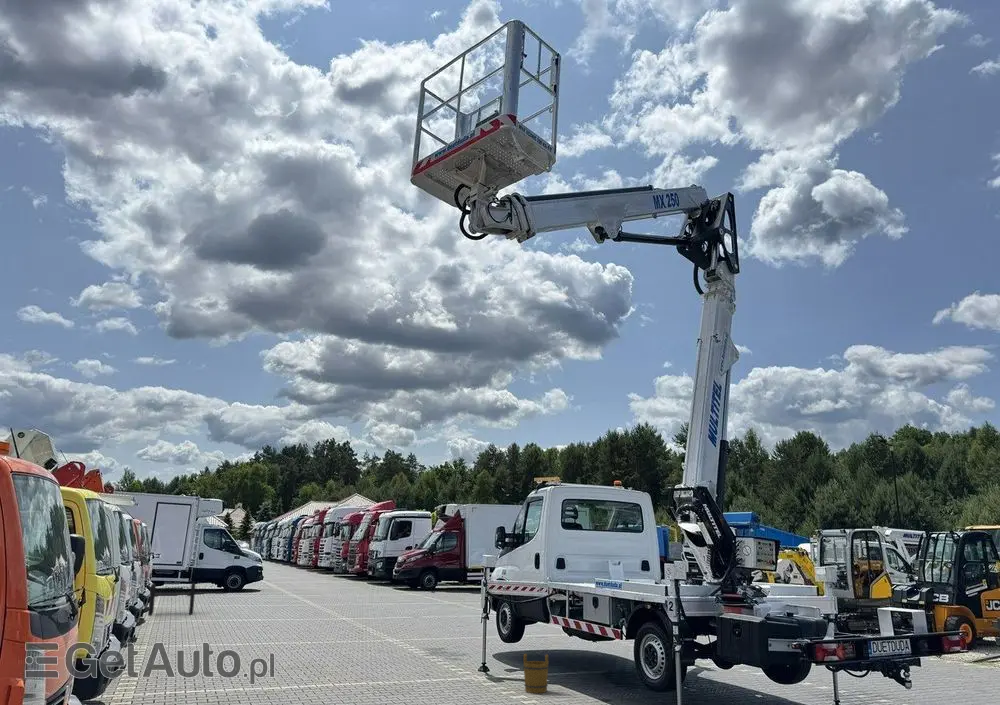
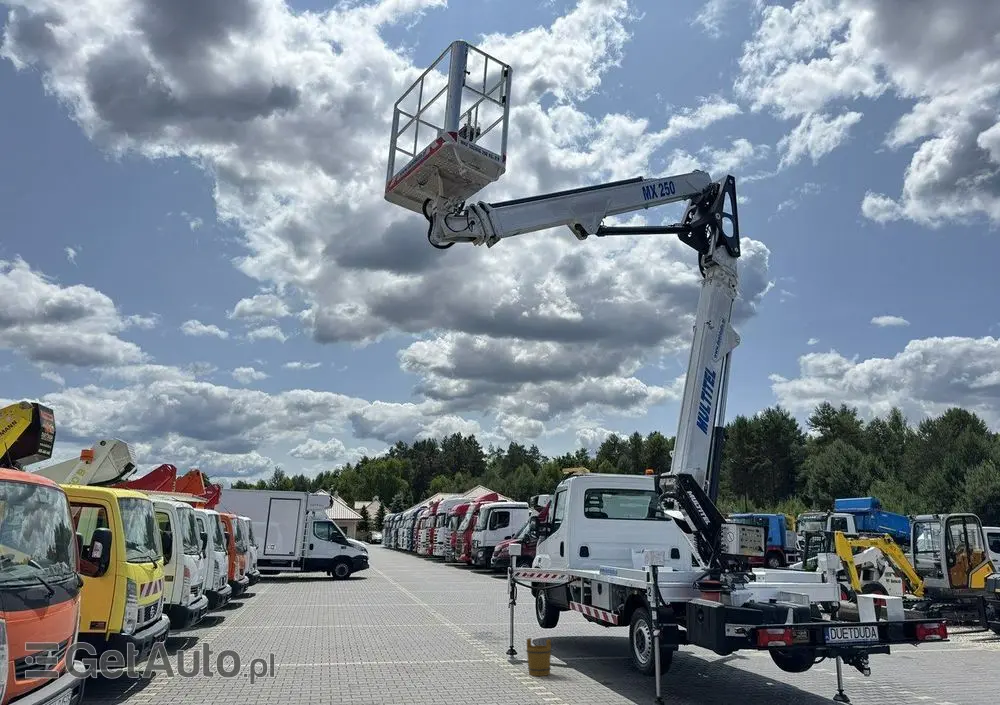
bench: present [148,583,195,616] -> none [248,572,290,603]

